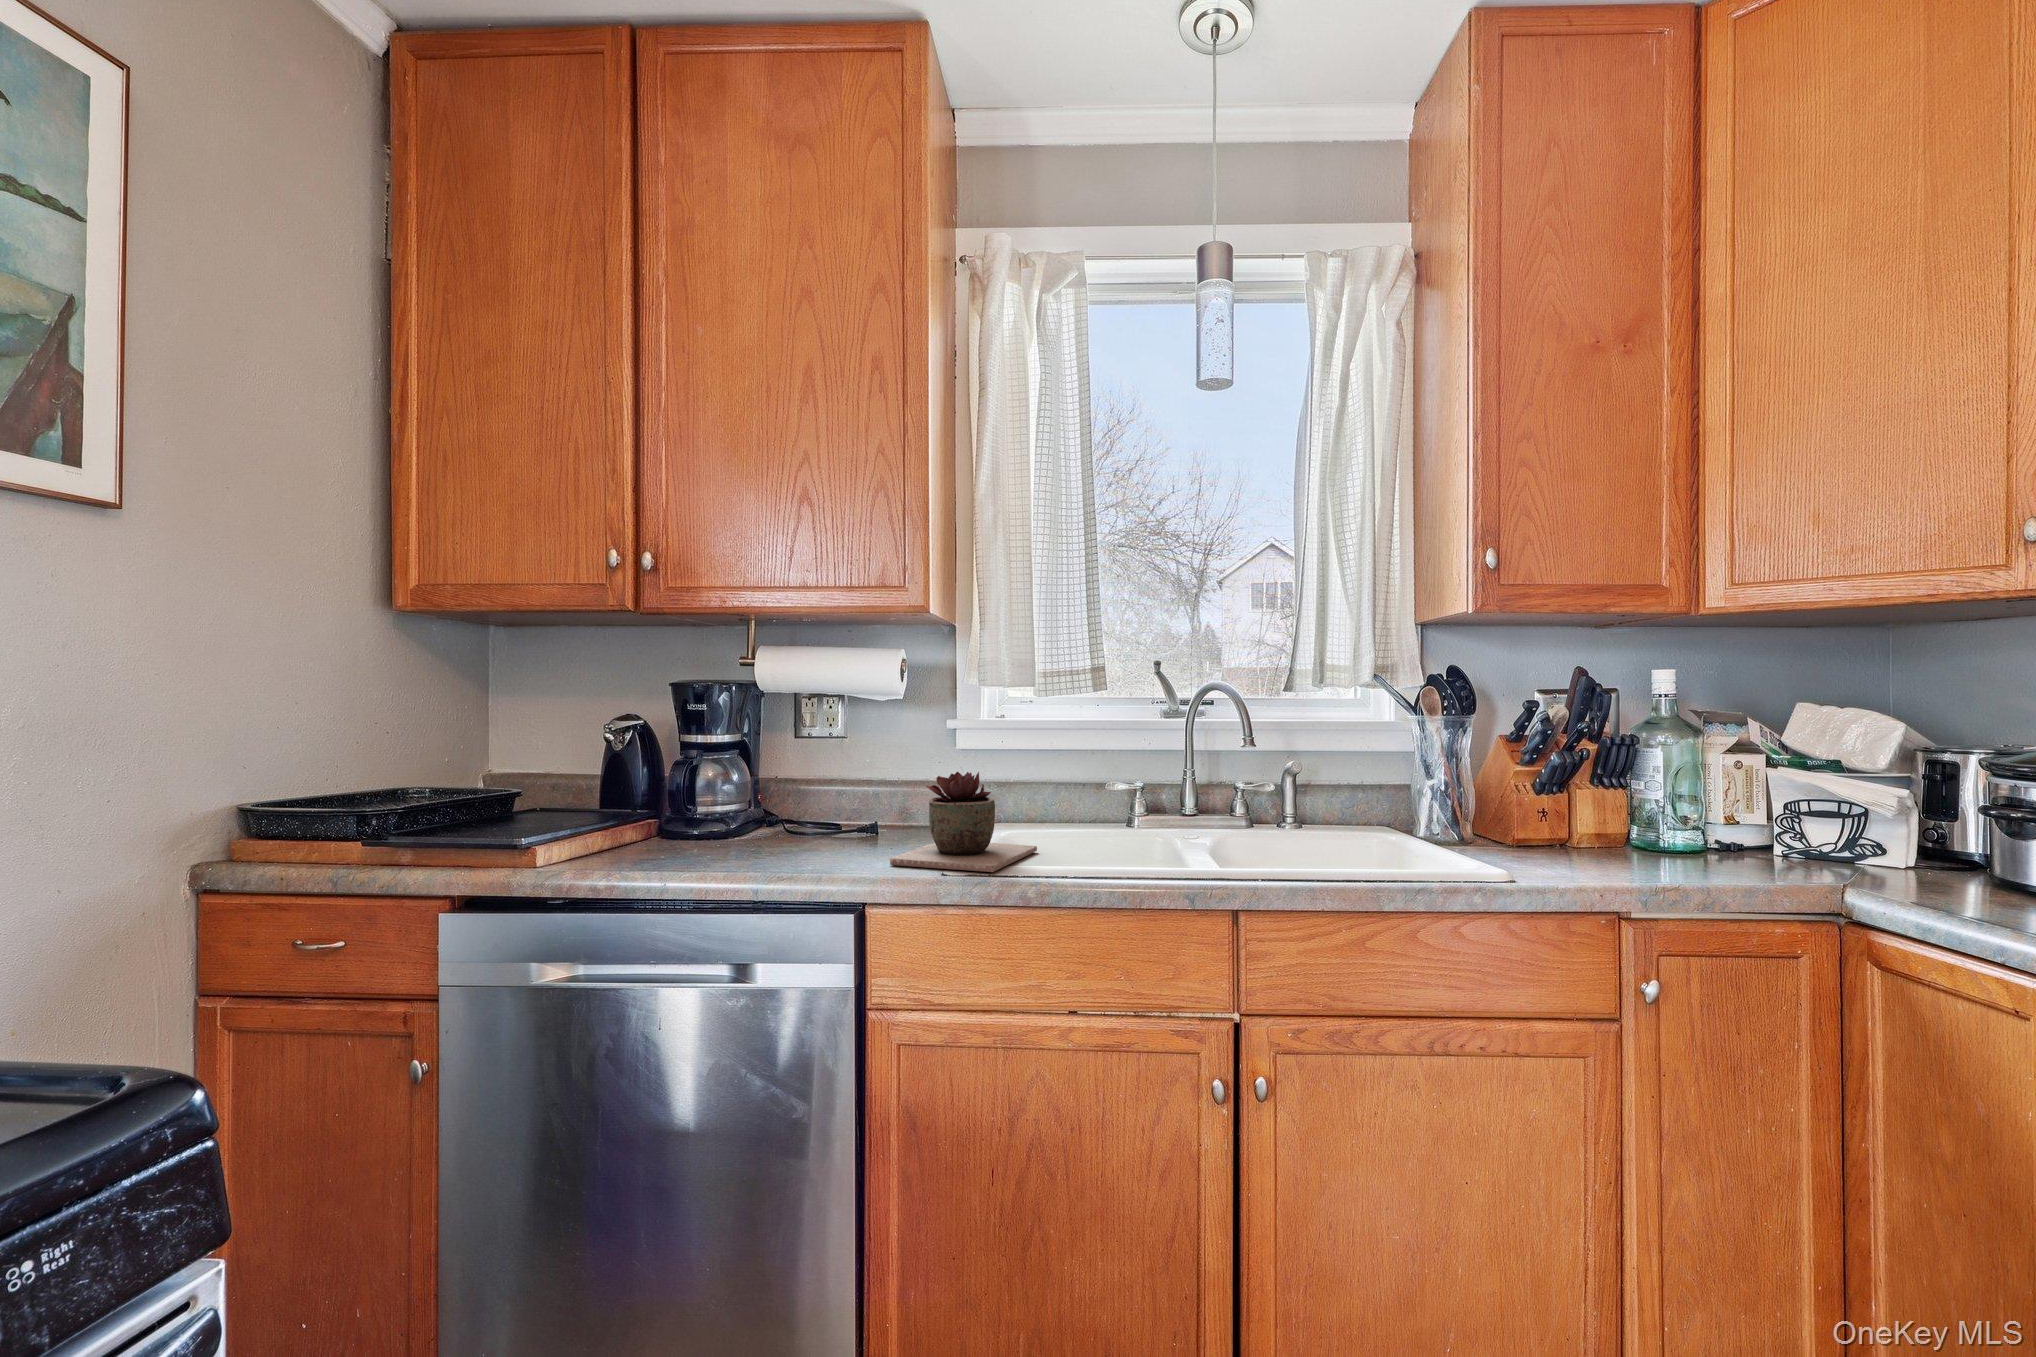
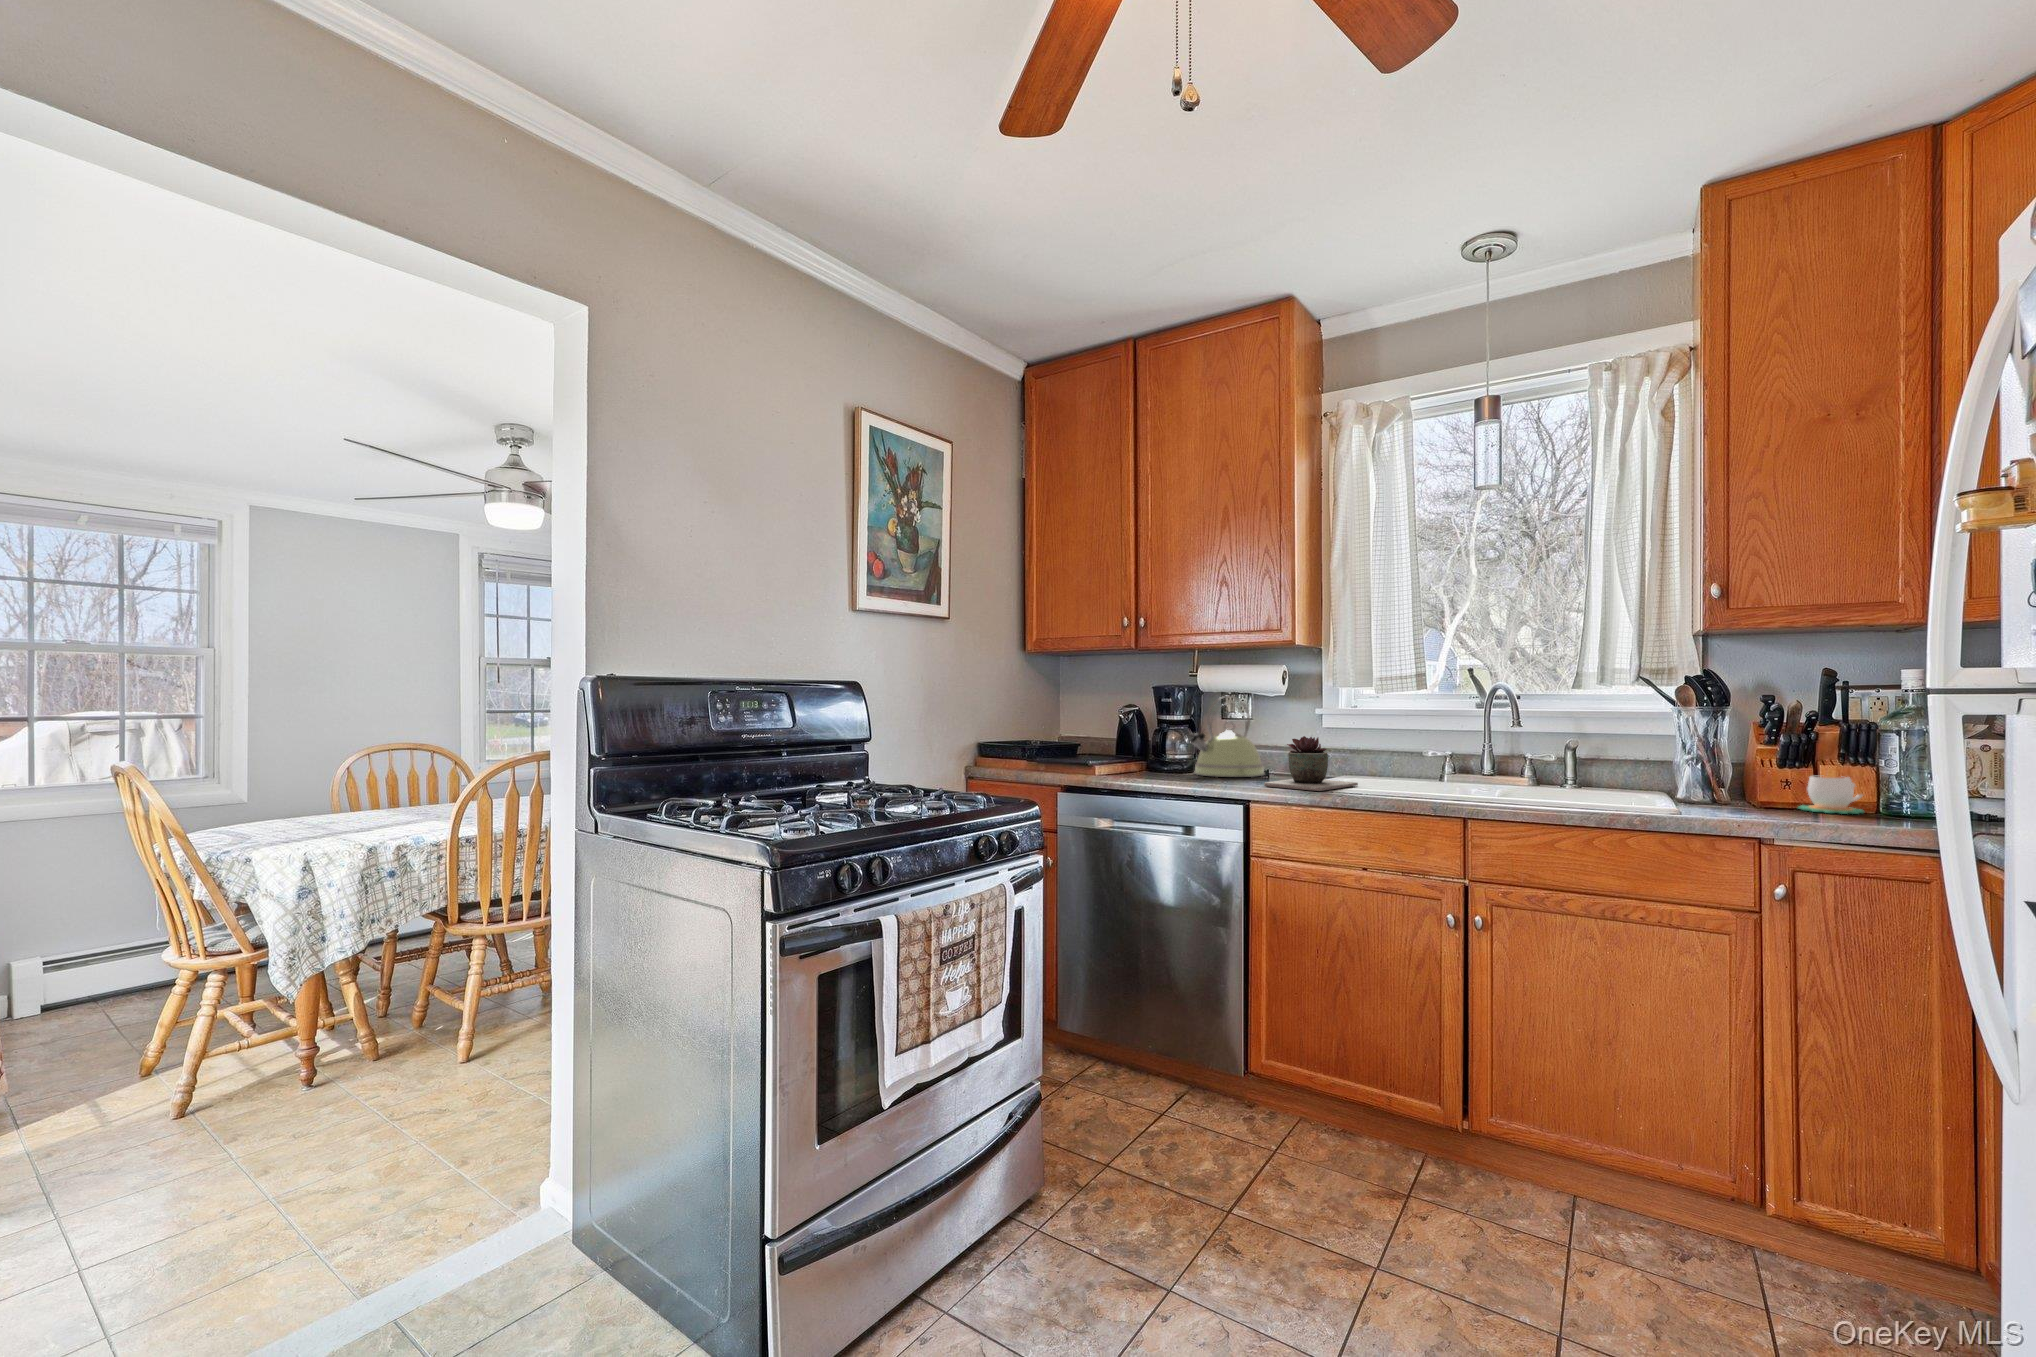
kettle: none [745,699,872,844] -> present [1190,695,1264,777]
mug: none [1617,810,1699,865] -> present [1798,775,1864,814]

